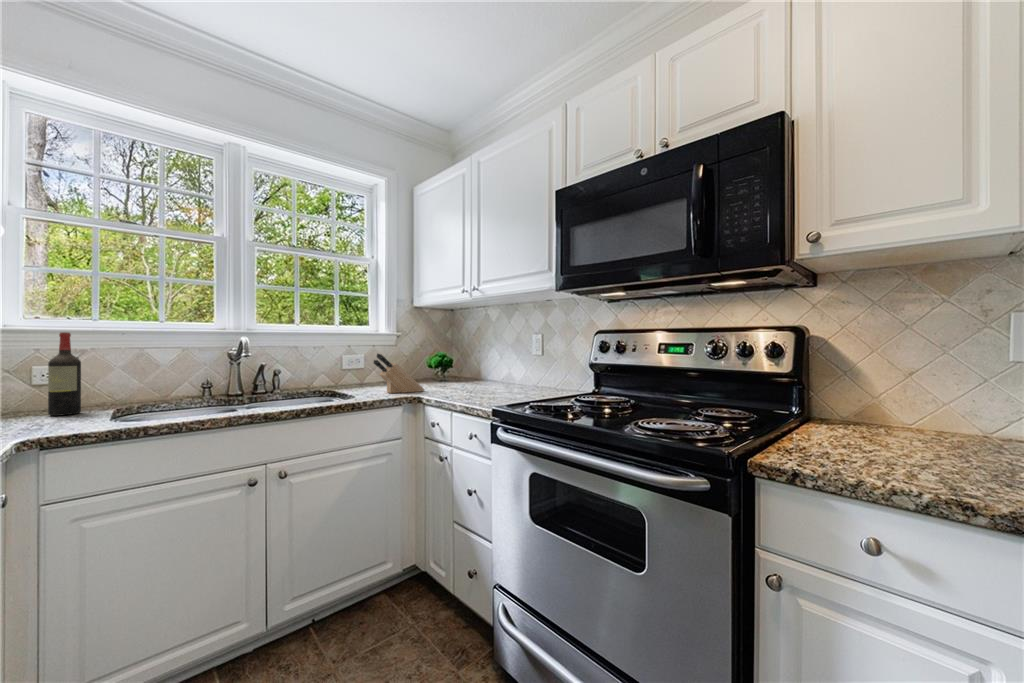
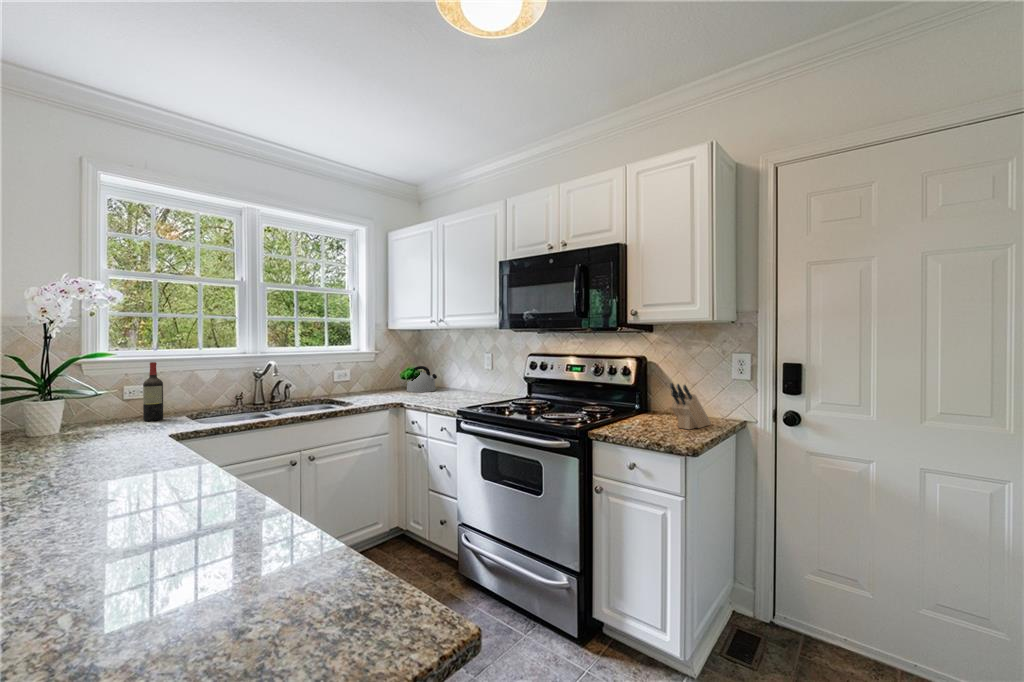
kettle: none [434,352,471,384] -> present [407,366,437,392]
knife block: present [374,353,424,393] -> present [670,383,711,429]

